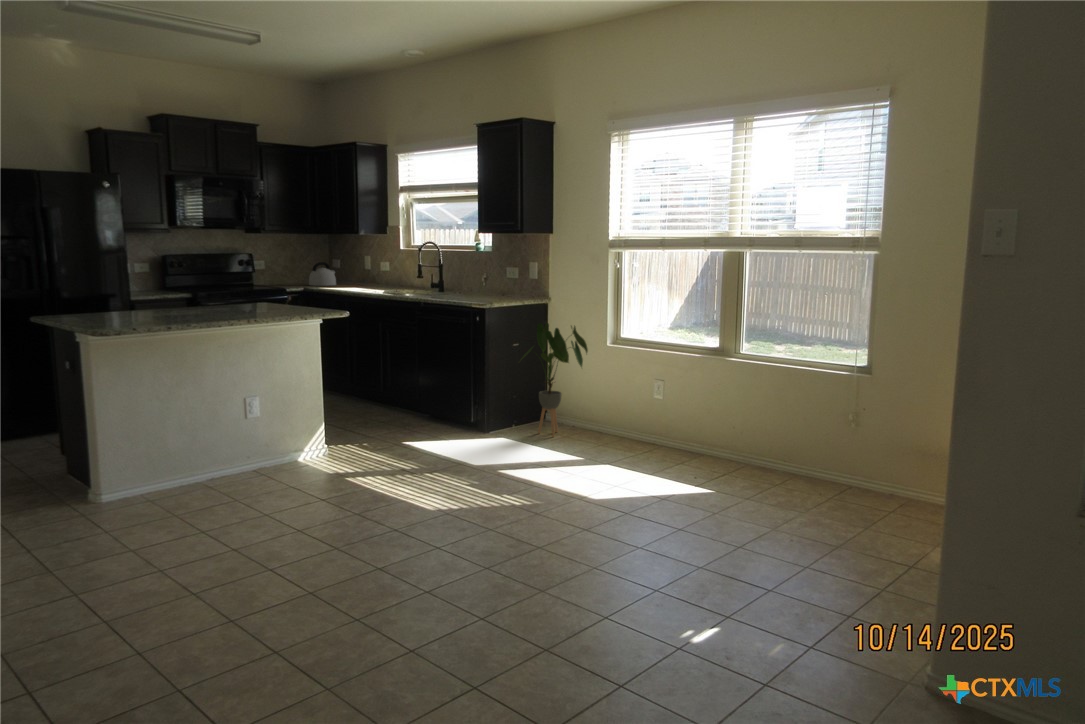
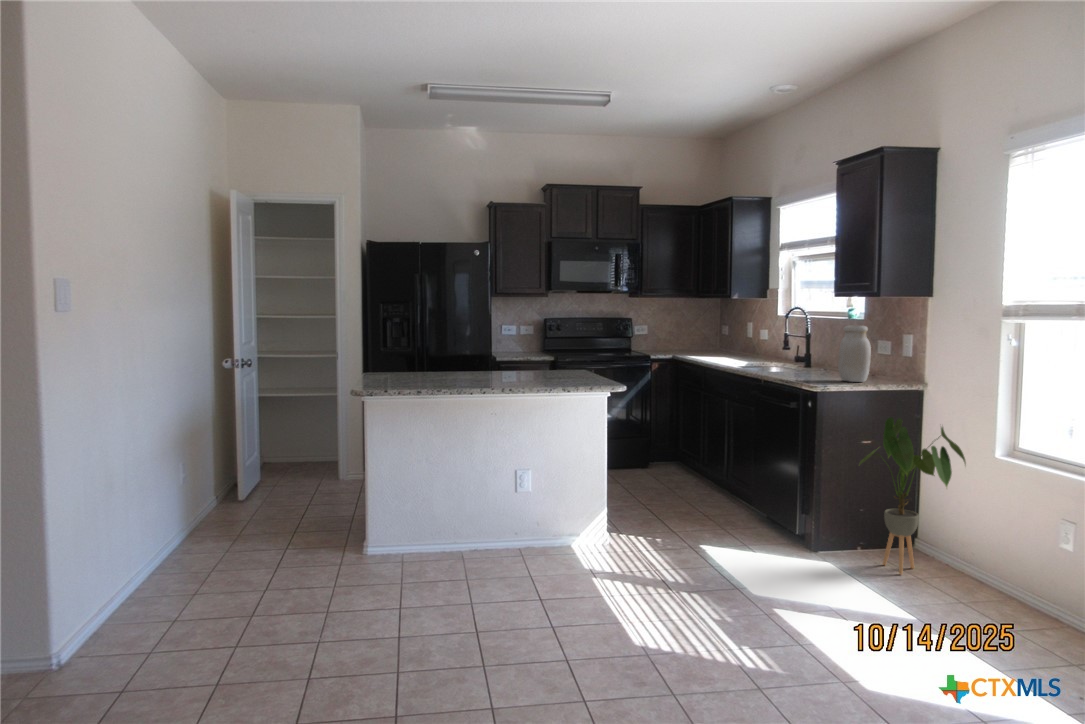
jar: none [491,255,515,299] -> present [838,326,871,382]
kettle: present [309,262,336,286] -> none [682,329,713,354]

